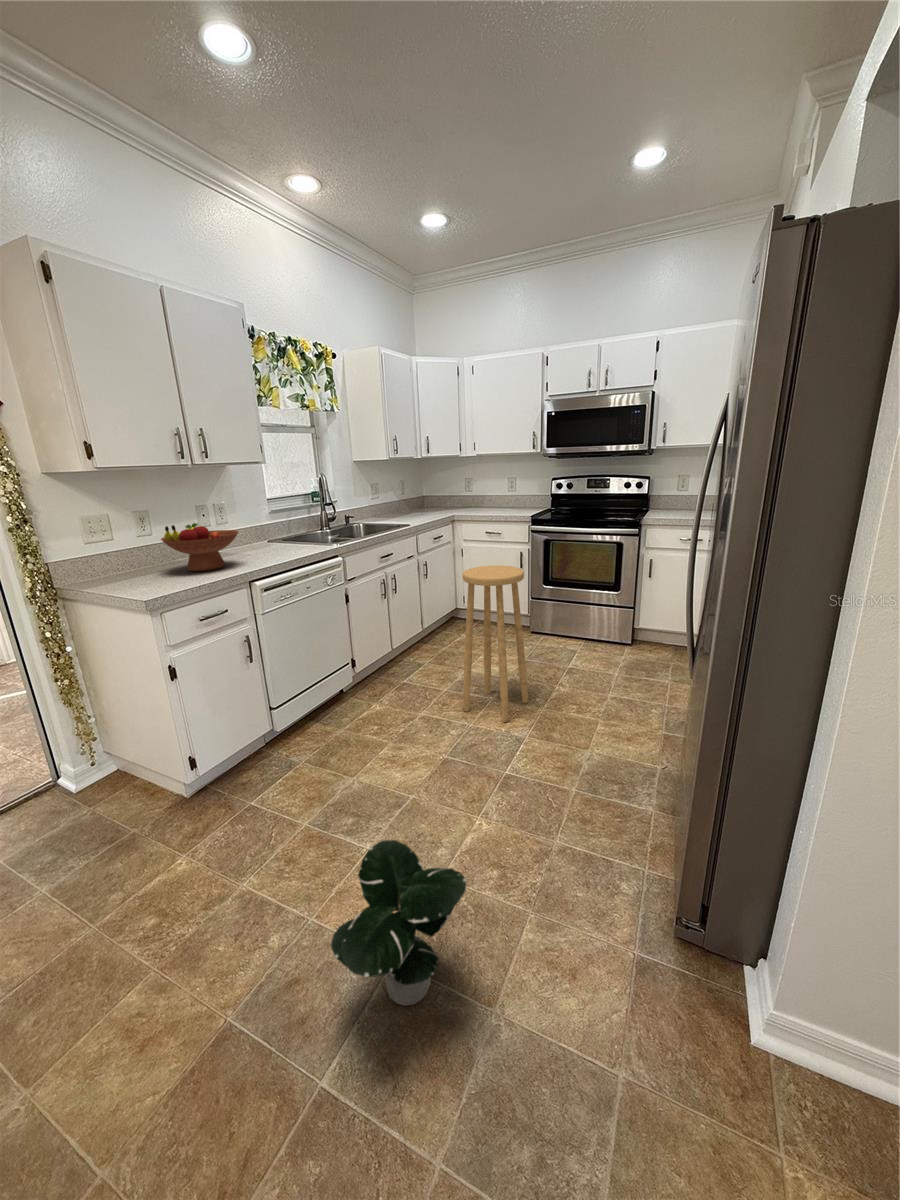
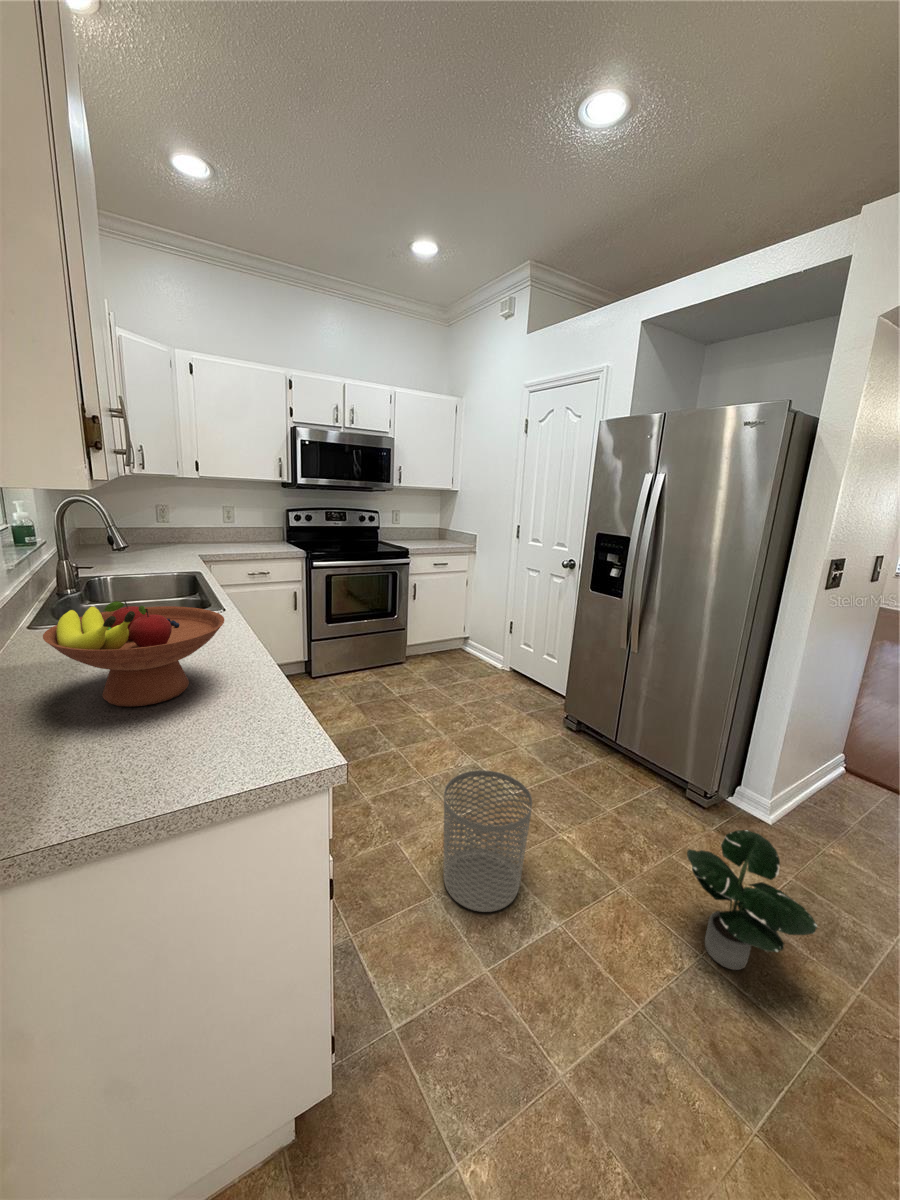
stool: present [463,566,528,722] -> none [372,604,441,771]
waste bin: none [337,702,416,817] -> present [444,770,532,912]

